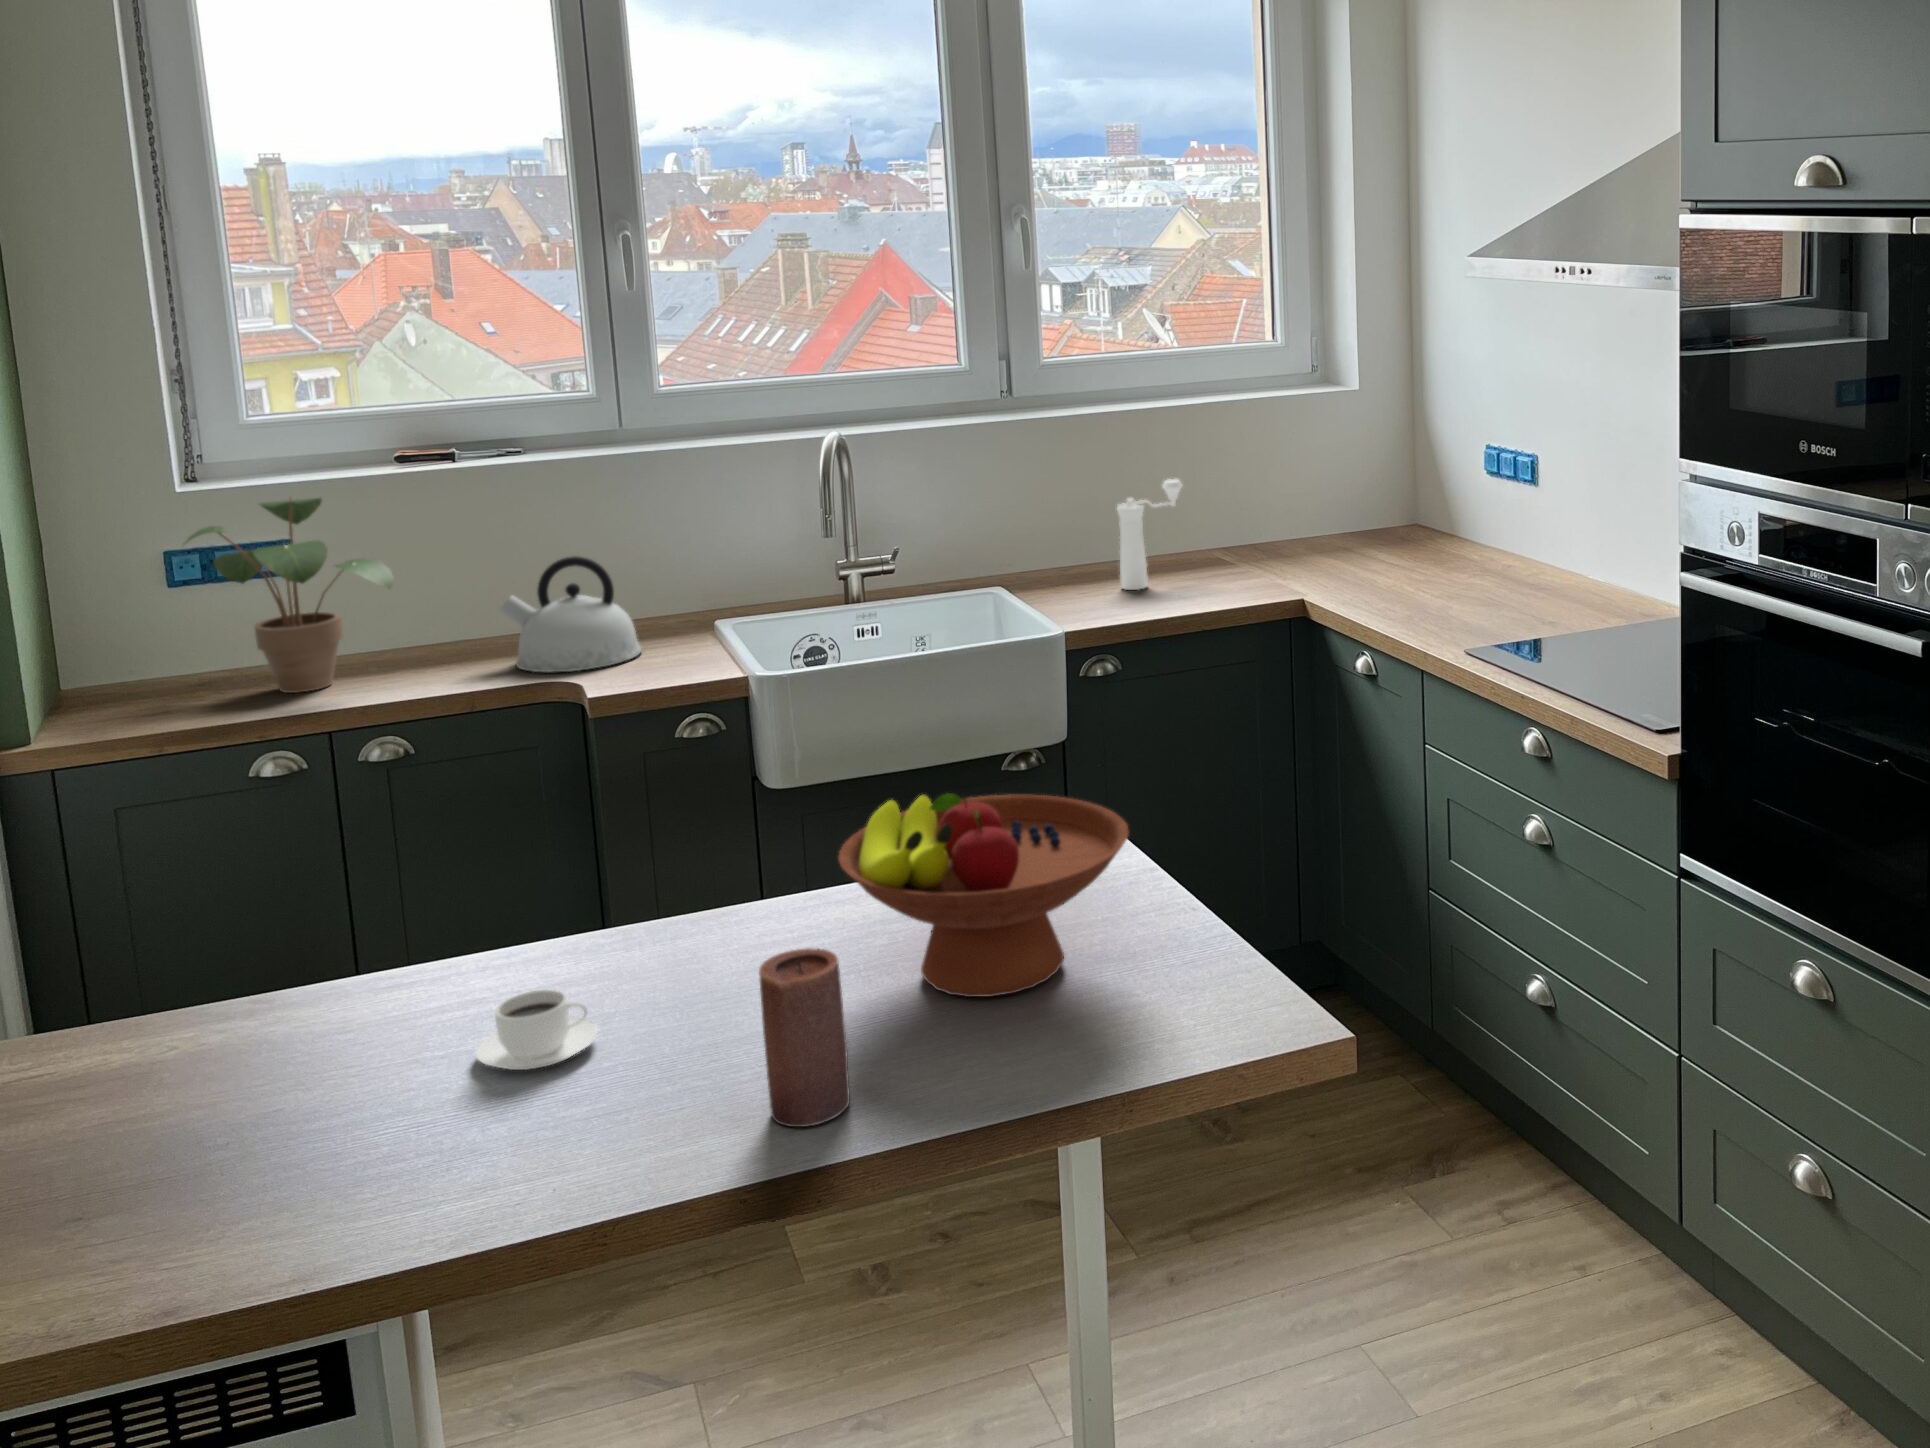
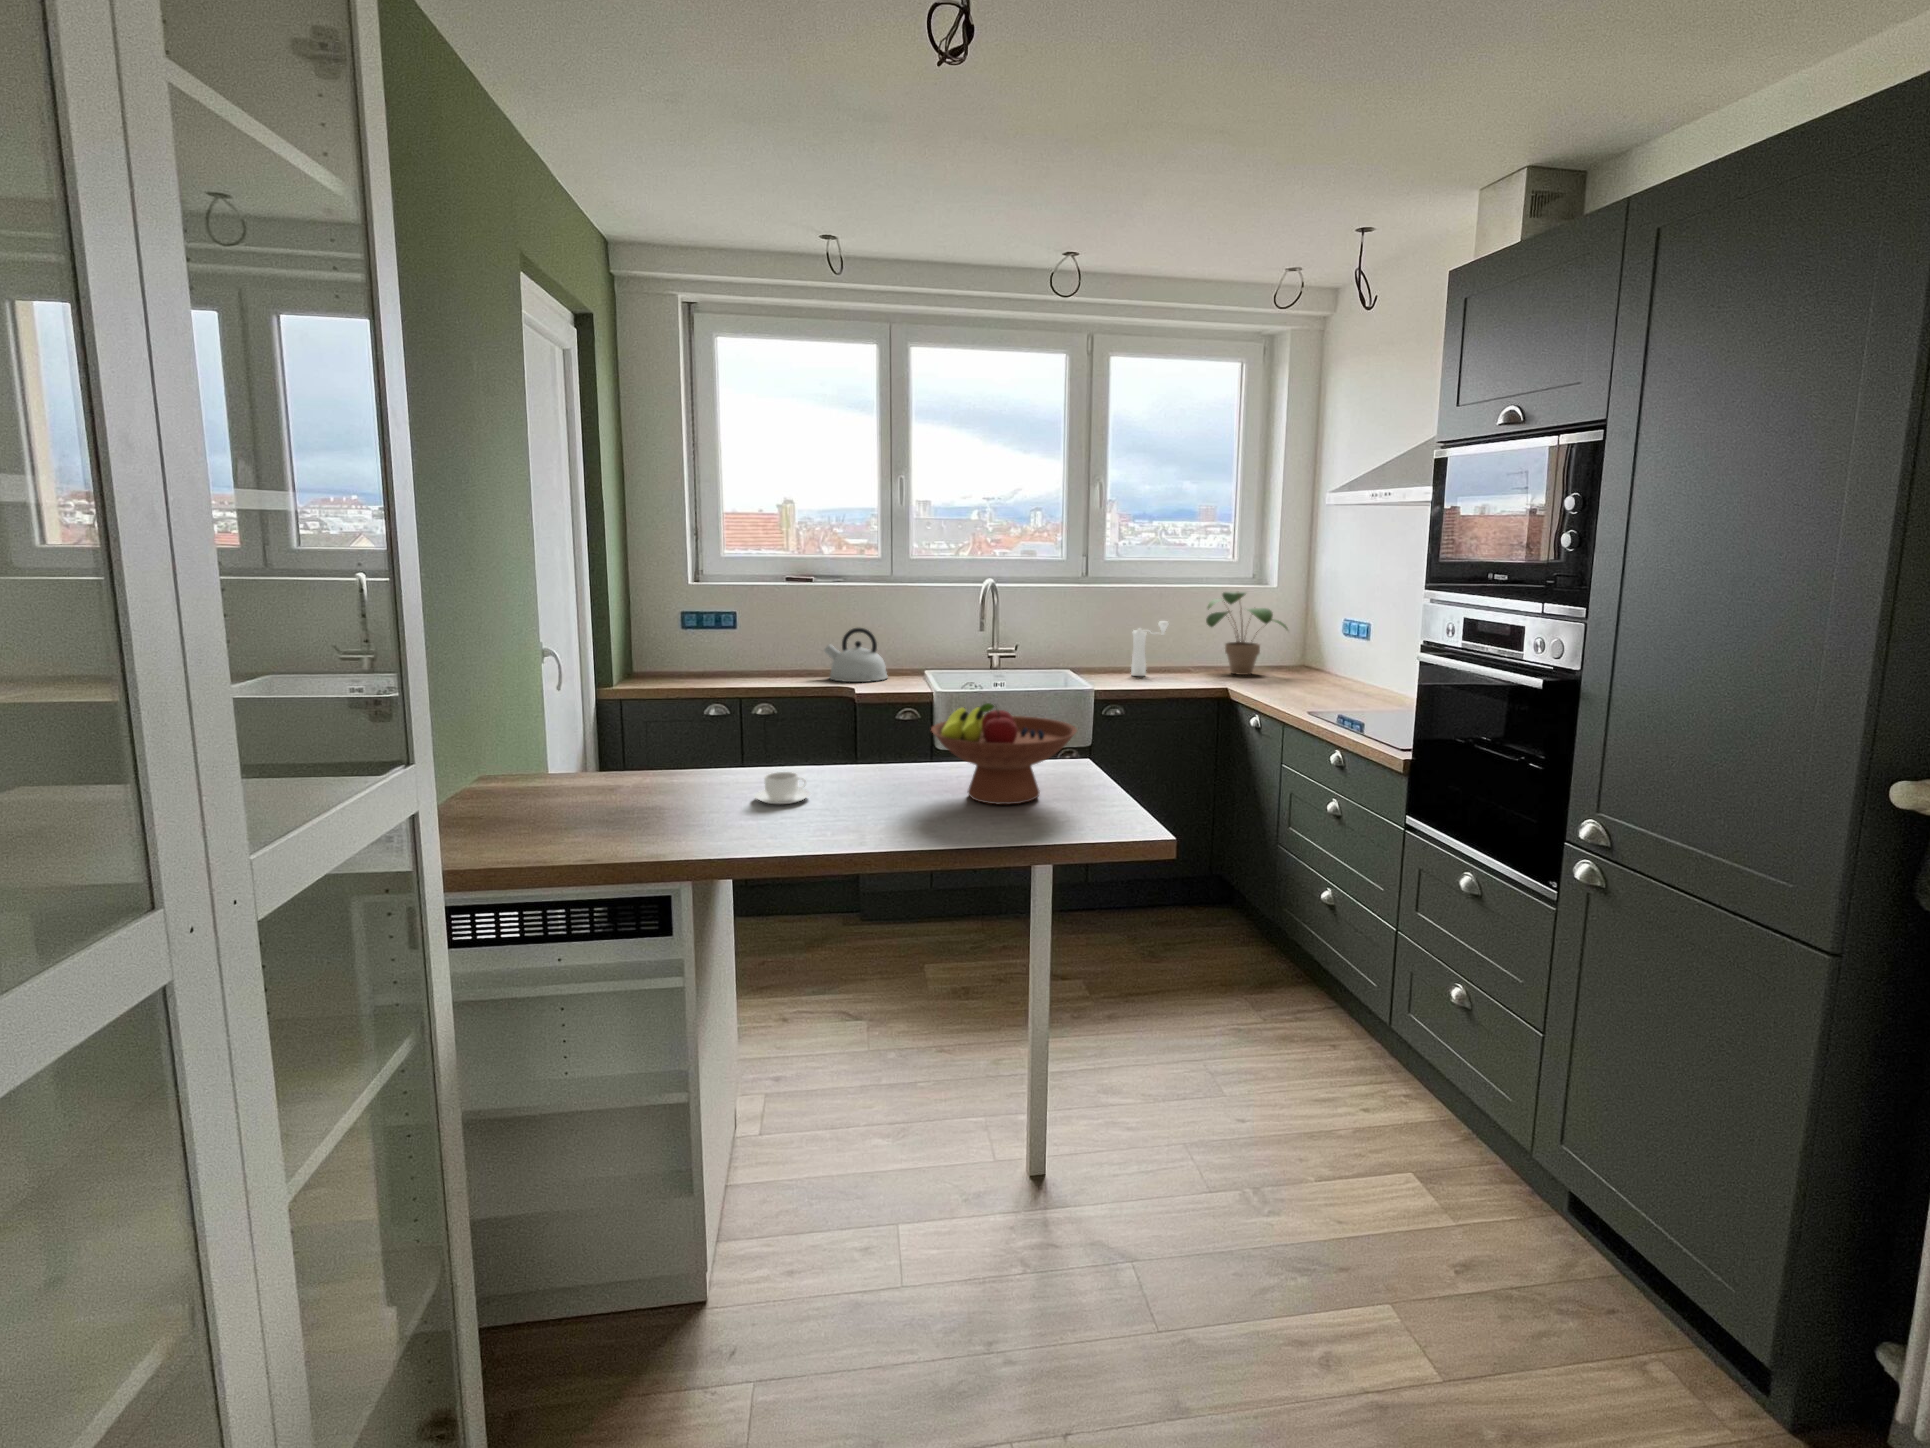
potted plant: present [186,497,394,693] -> present [1206,592,1288,675]
candle: present [759,948,850,1127] -> none [876,753,915,837]

